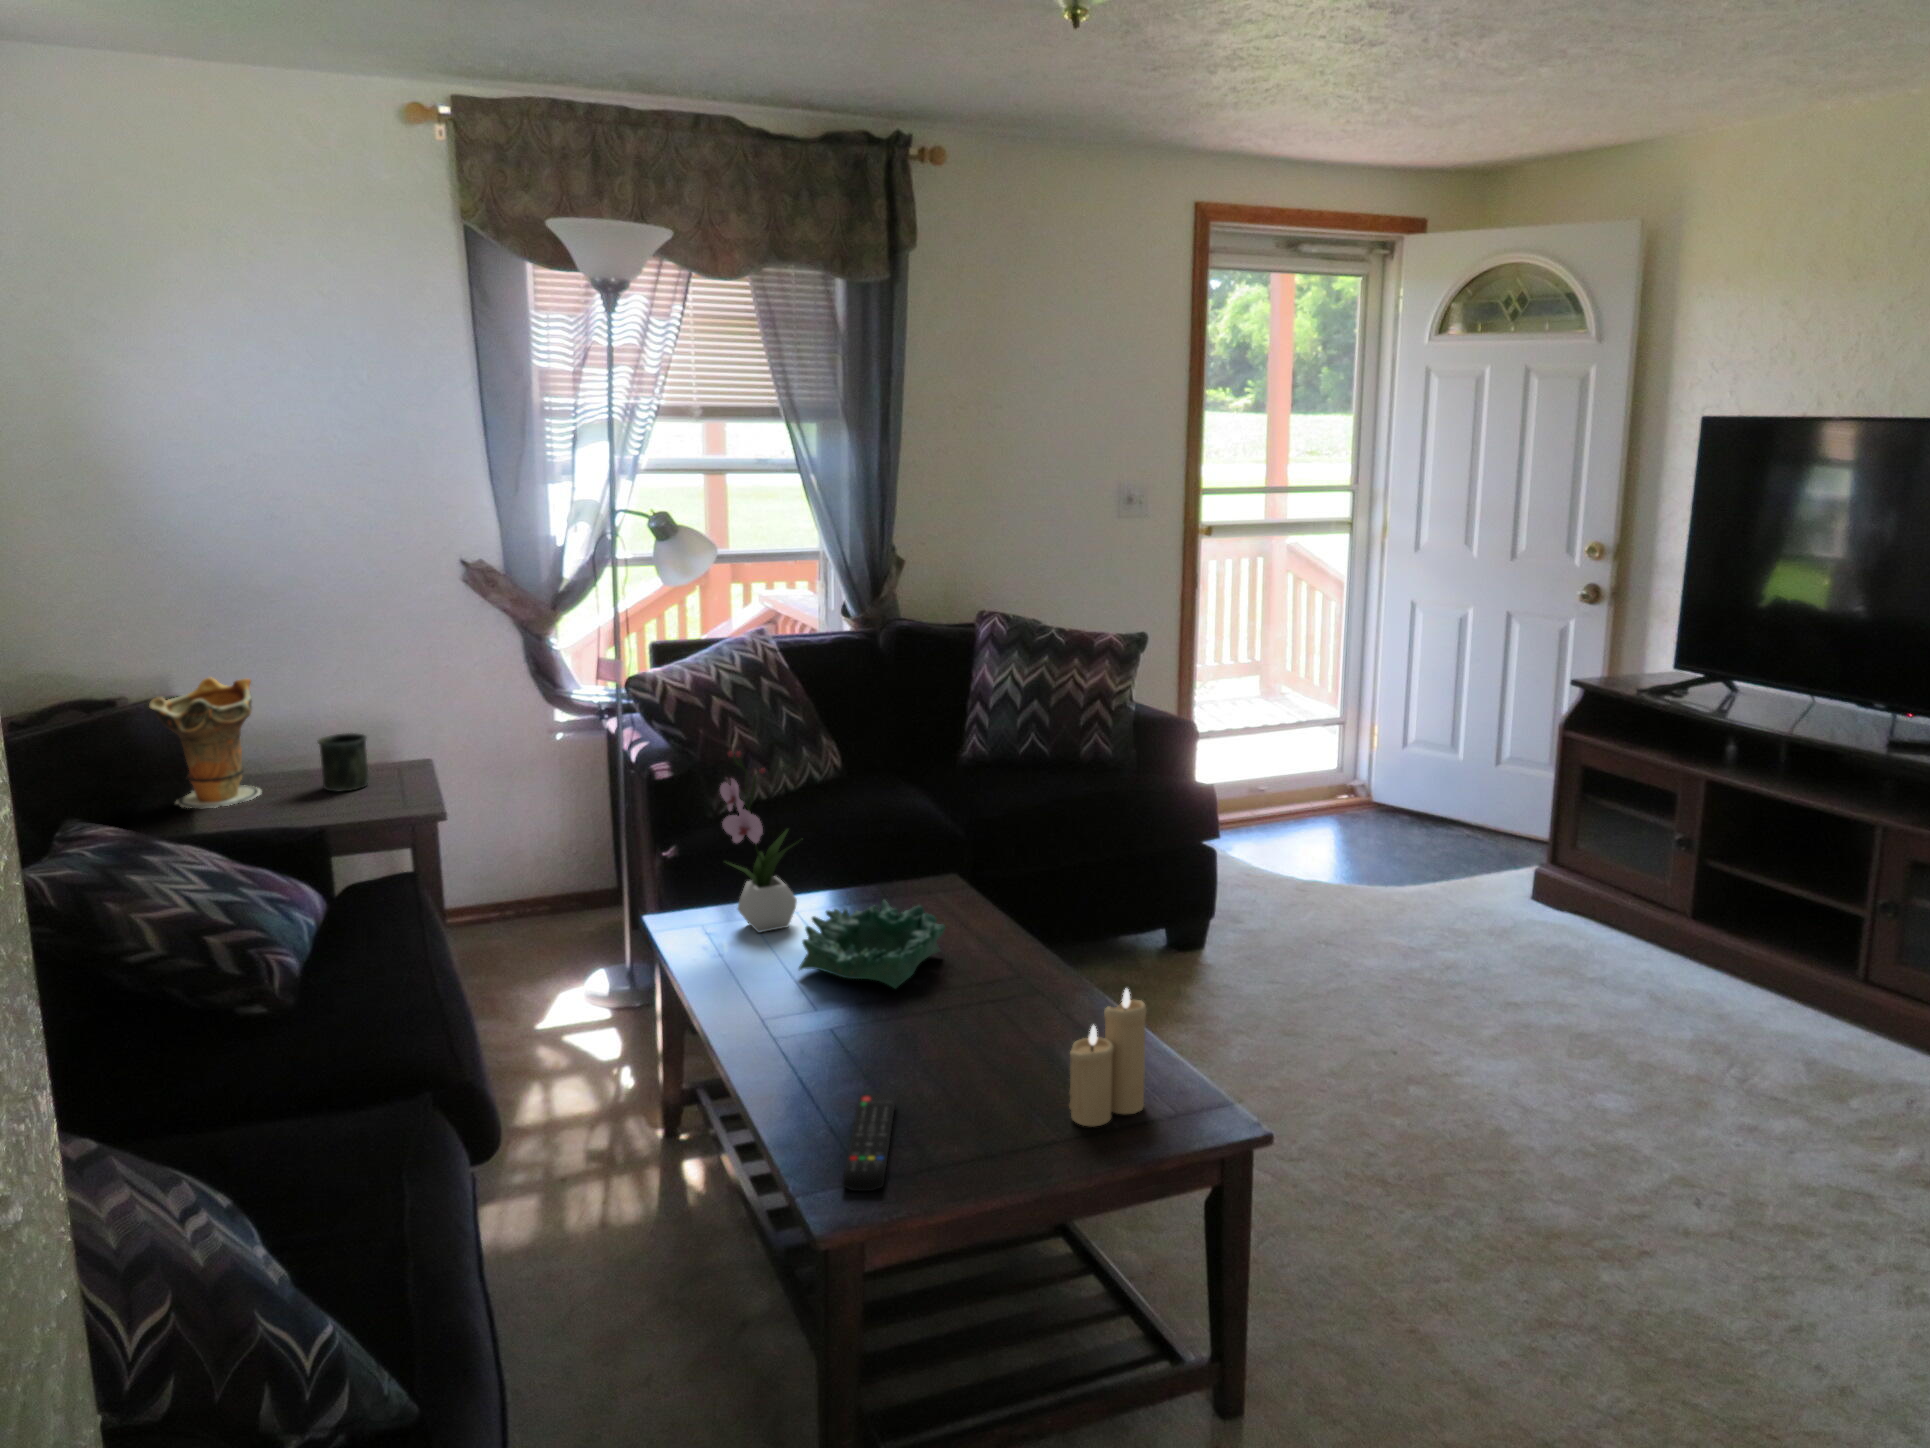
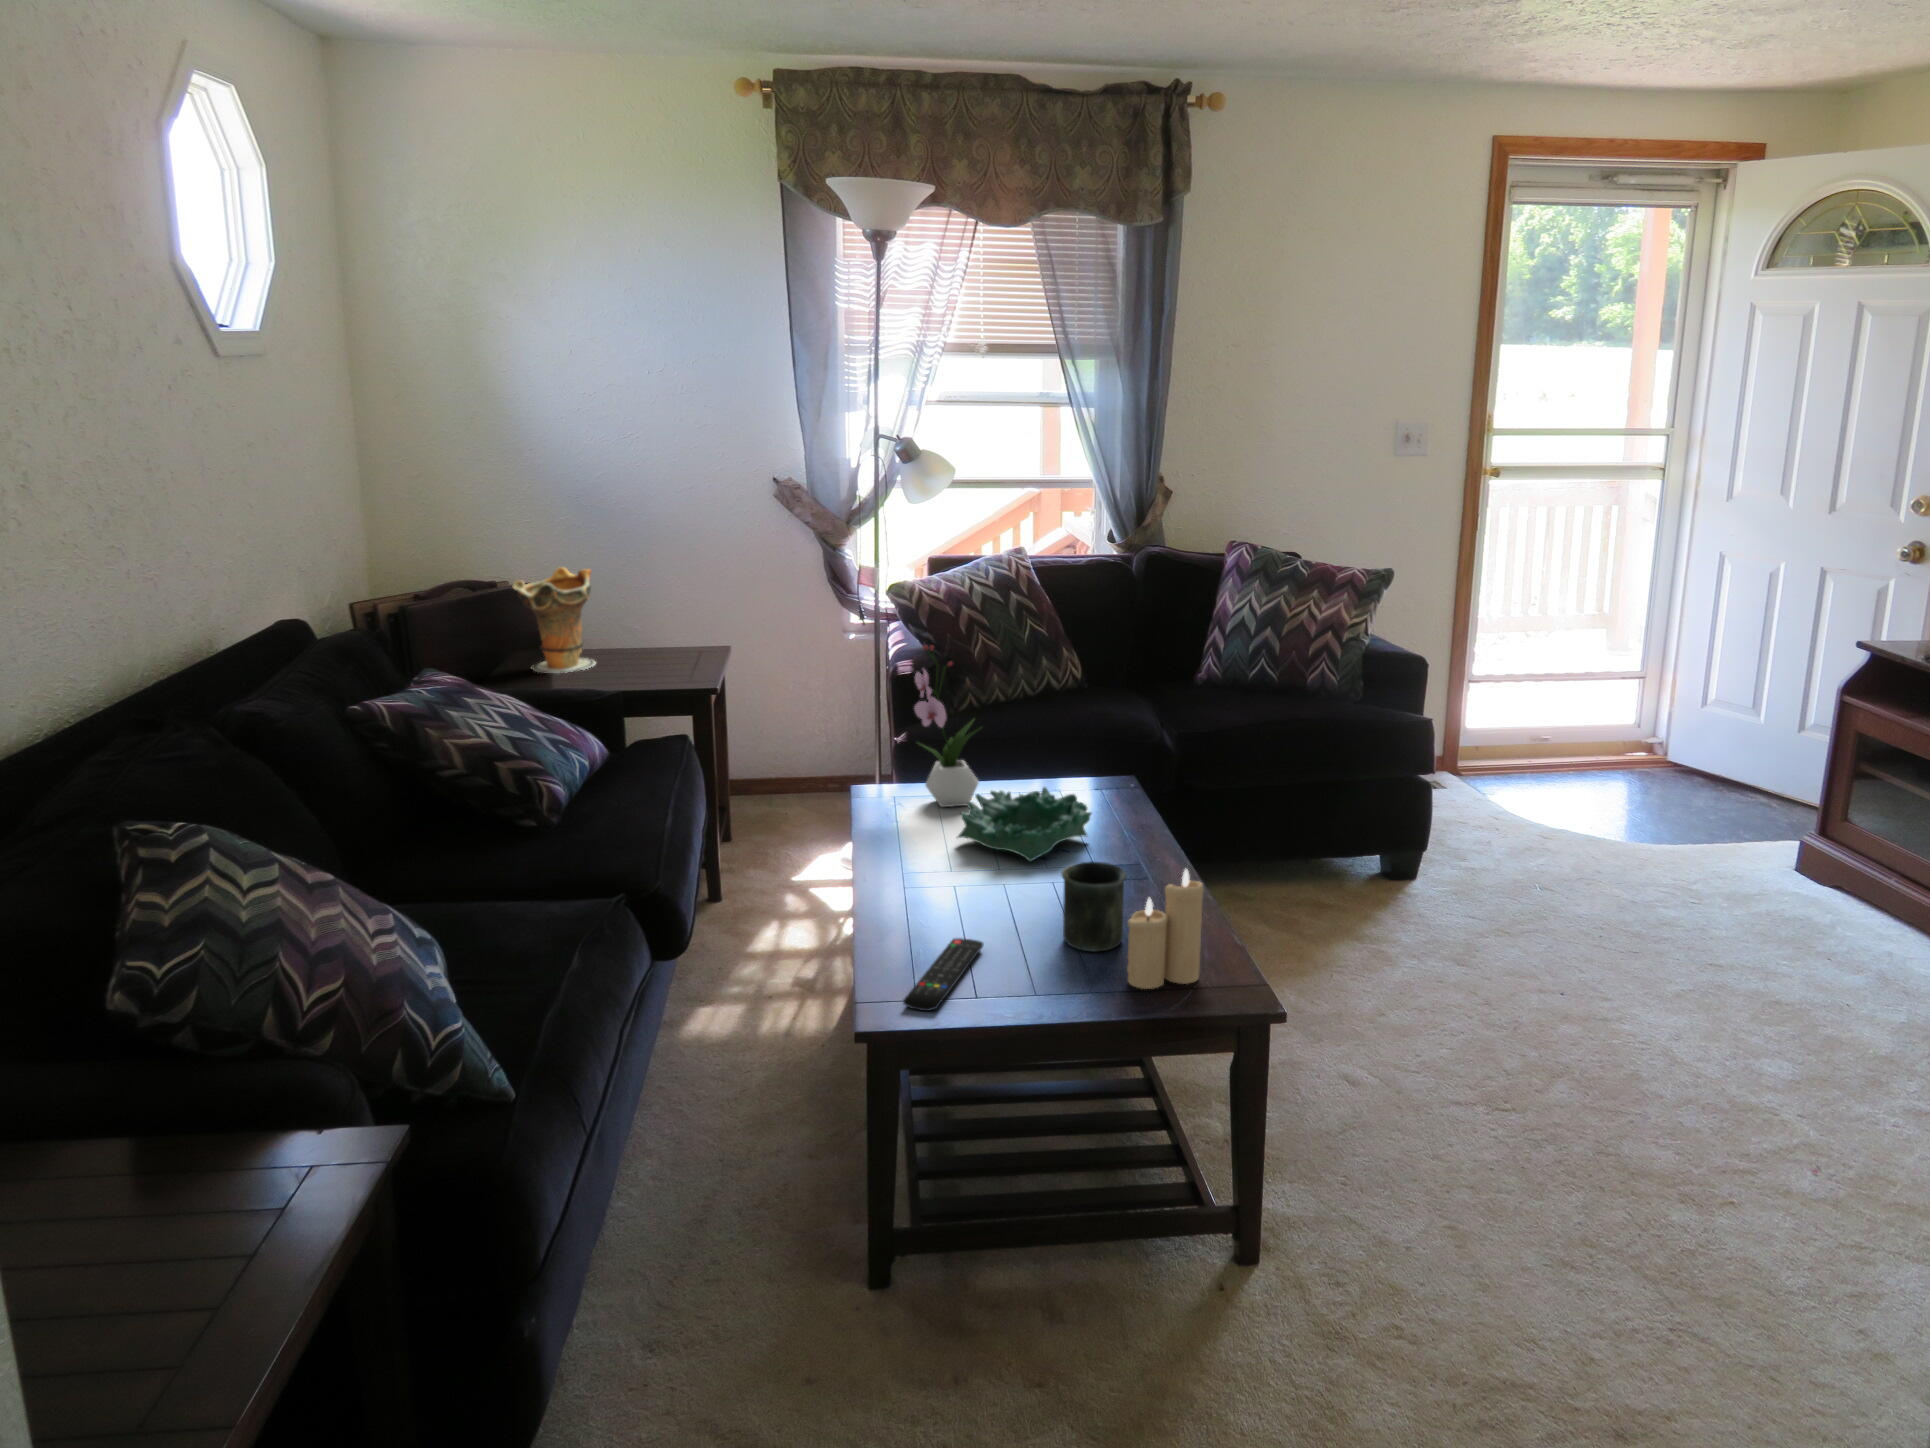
mug: present [318,733,369,791] -> present [1061,862,1126,952]

